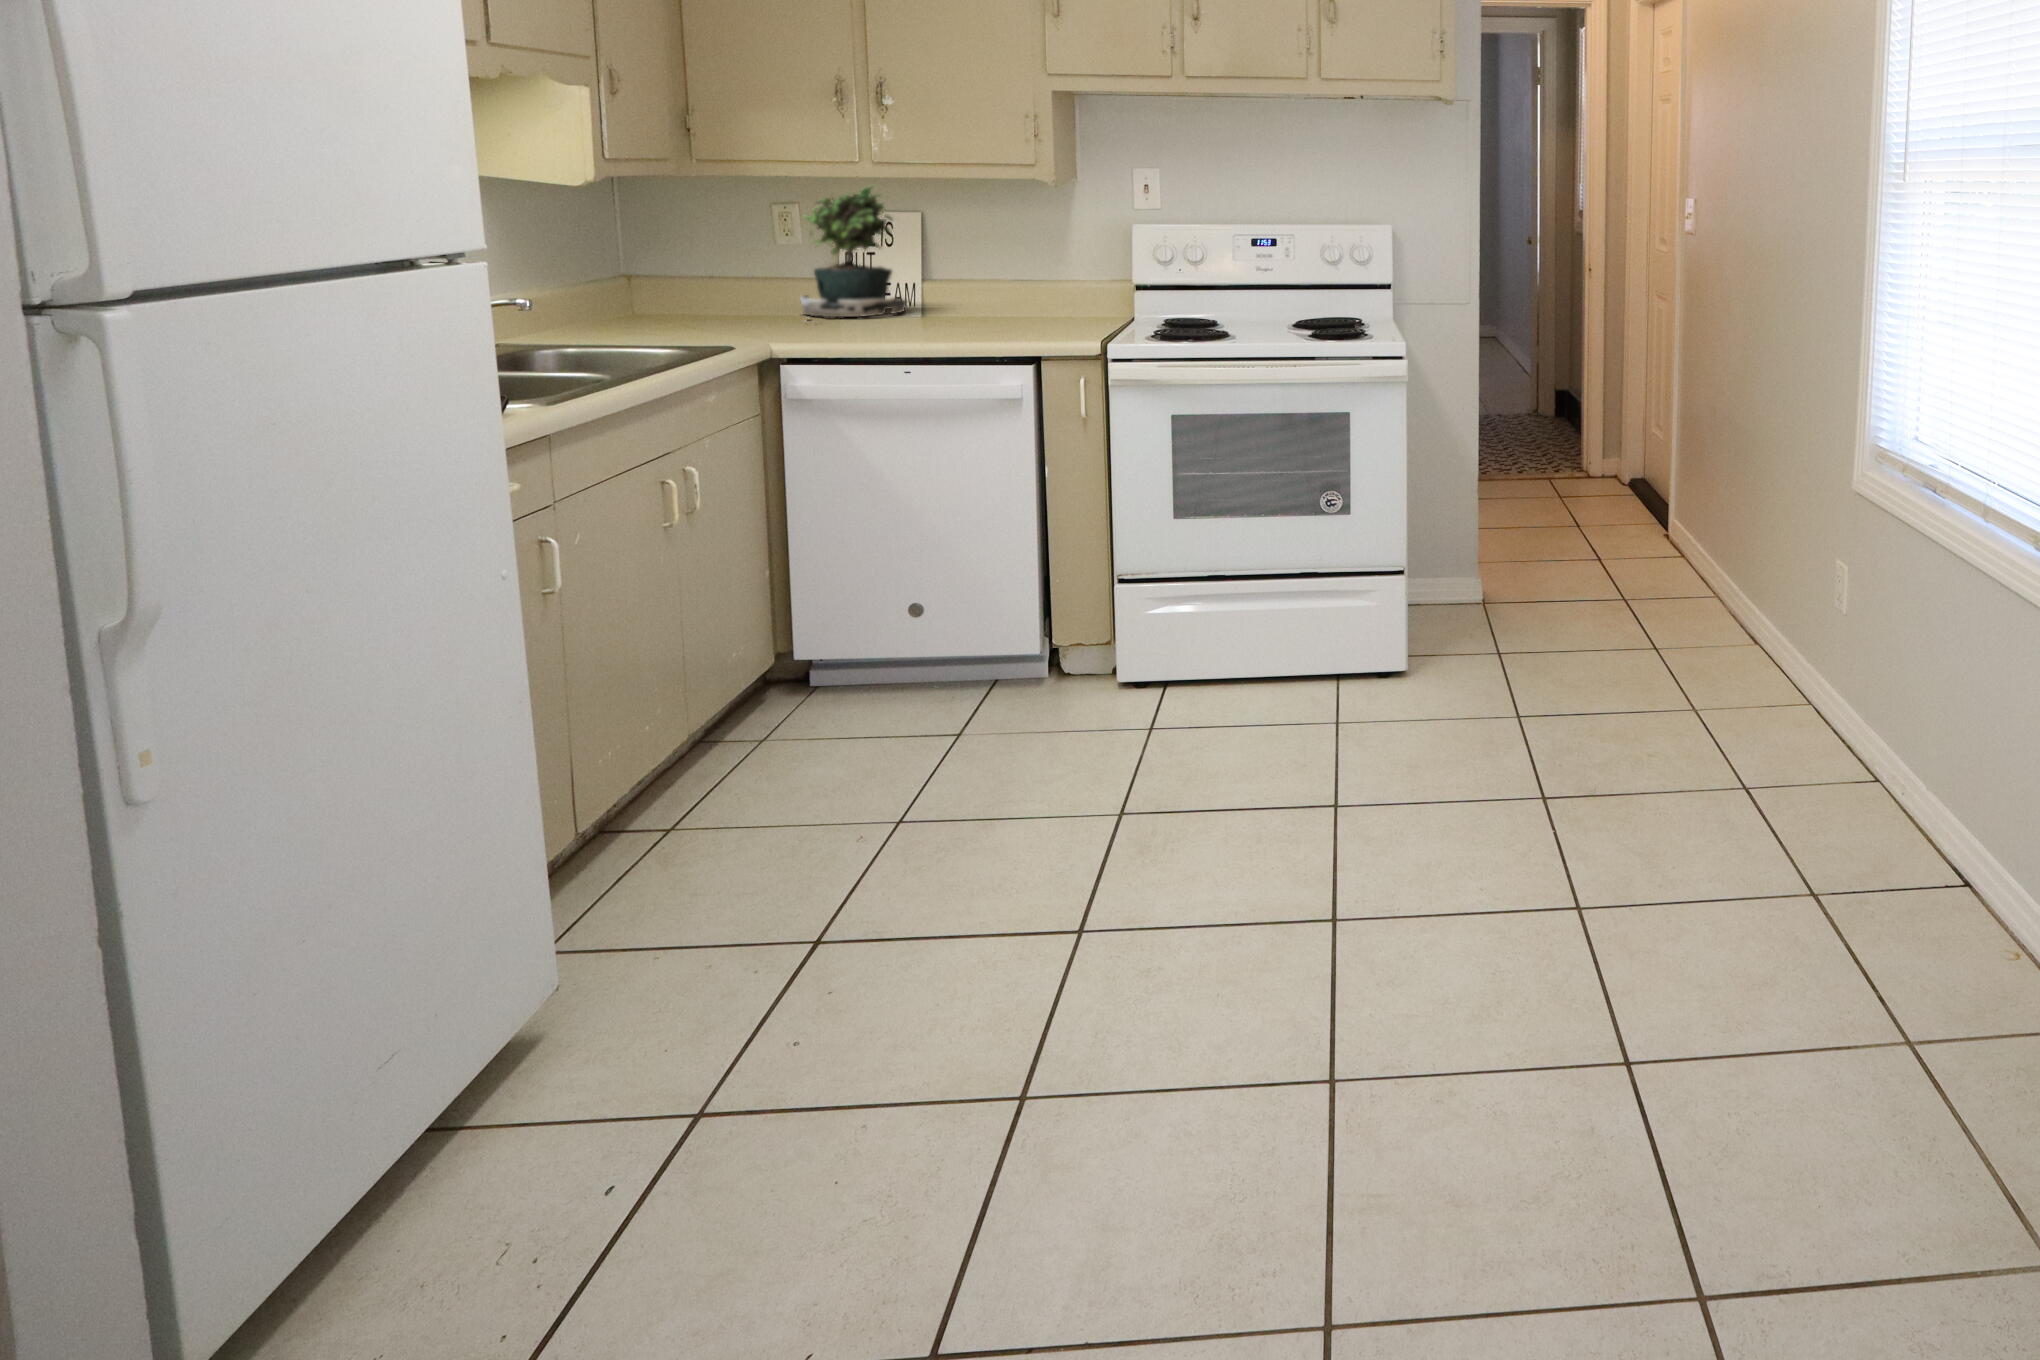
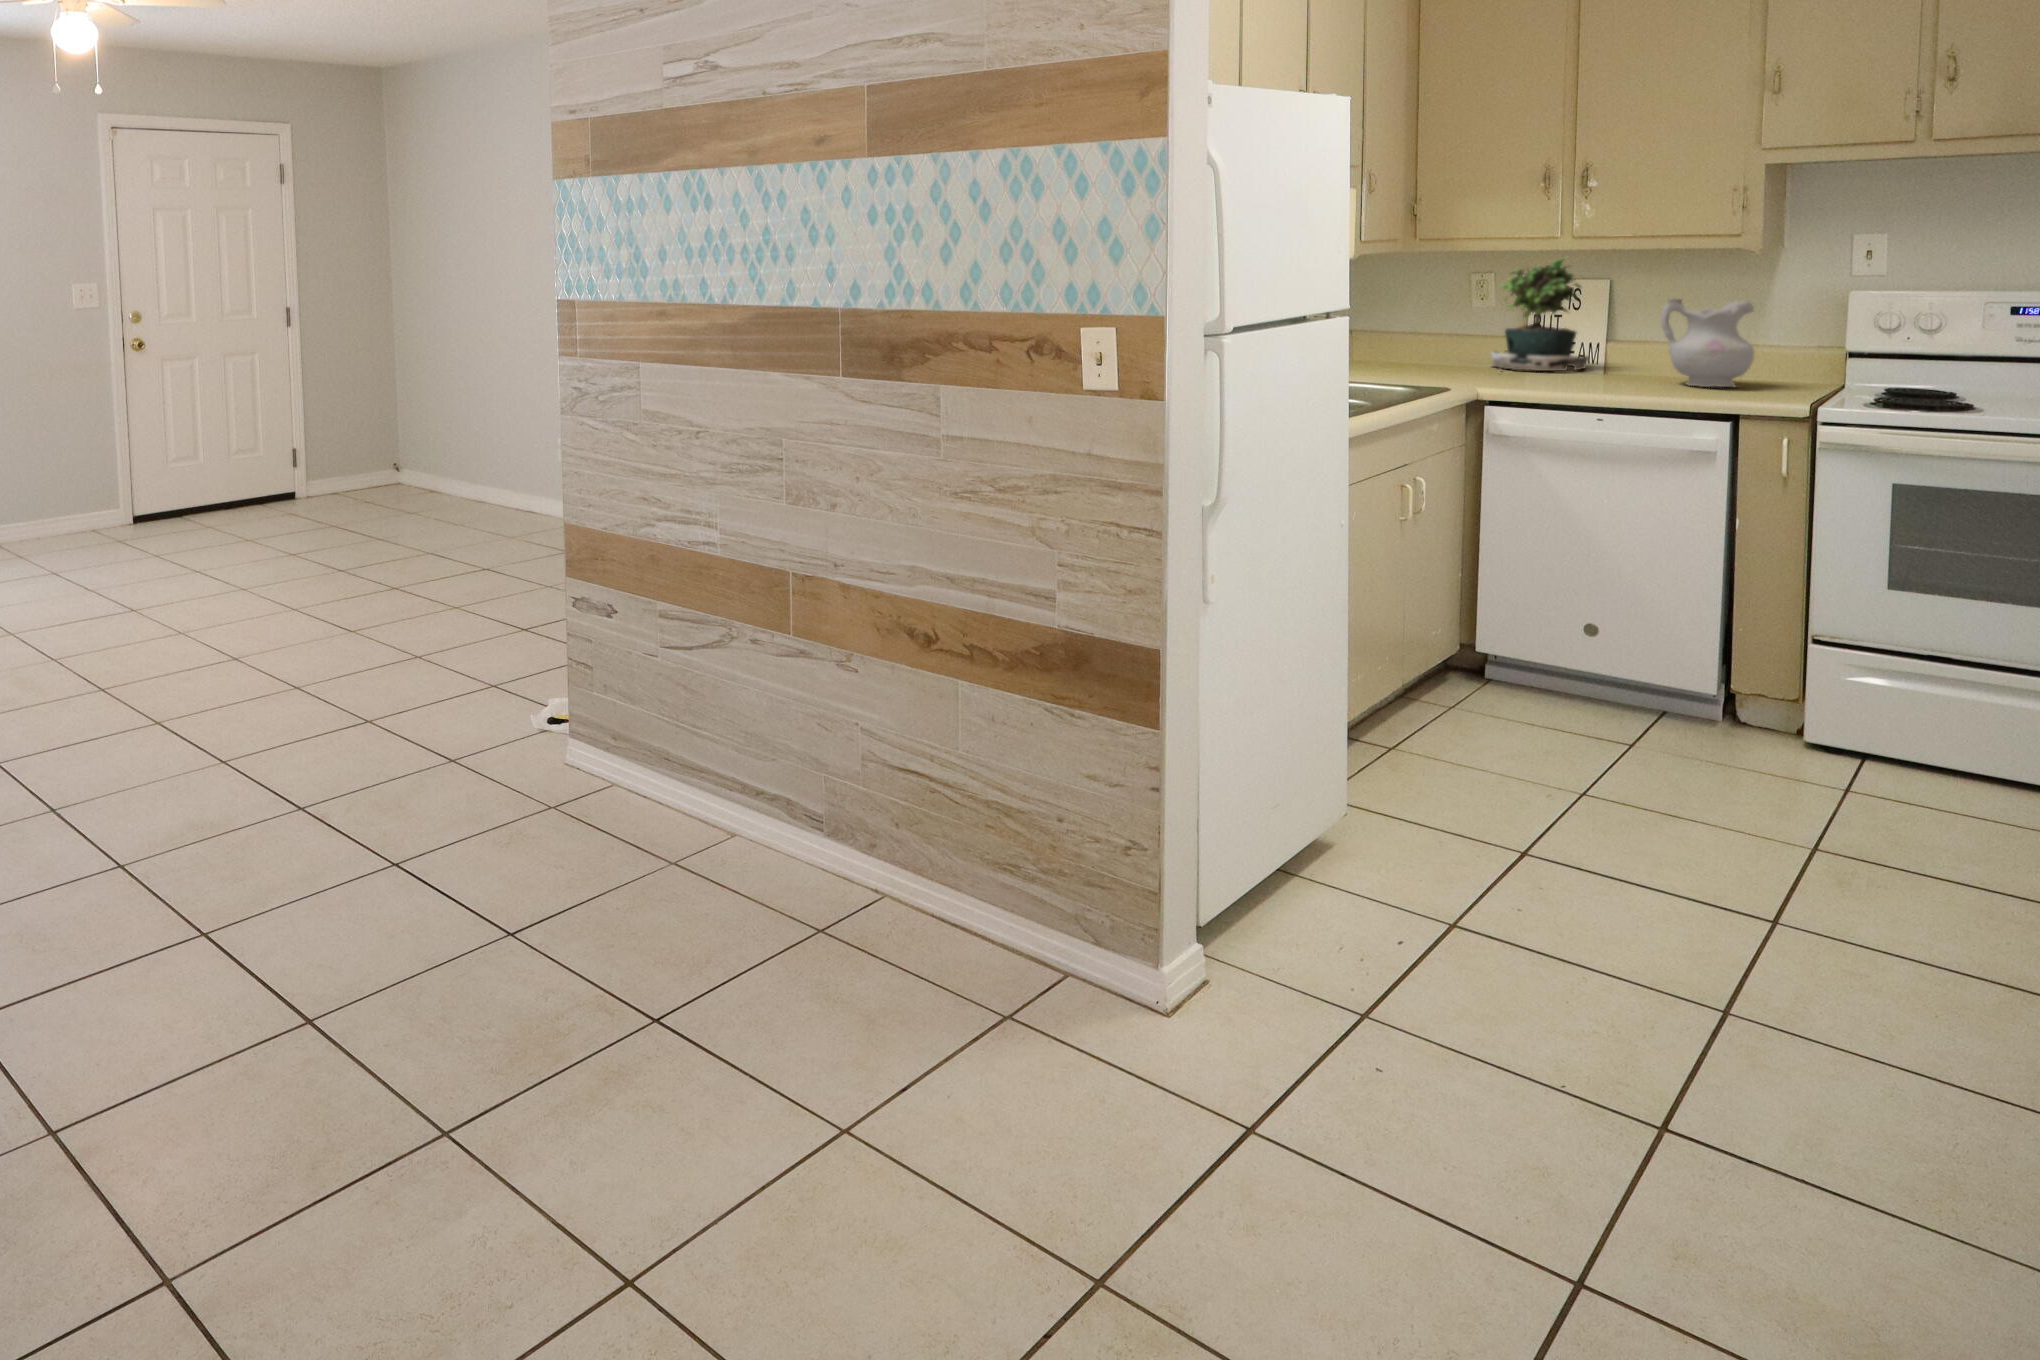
ceramic pitcher: none [969,232,1058,327] -> present [1661,299,1754,387]

